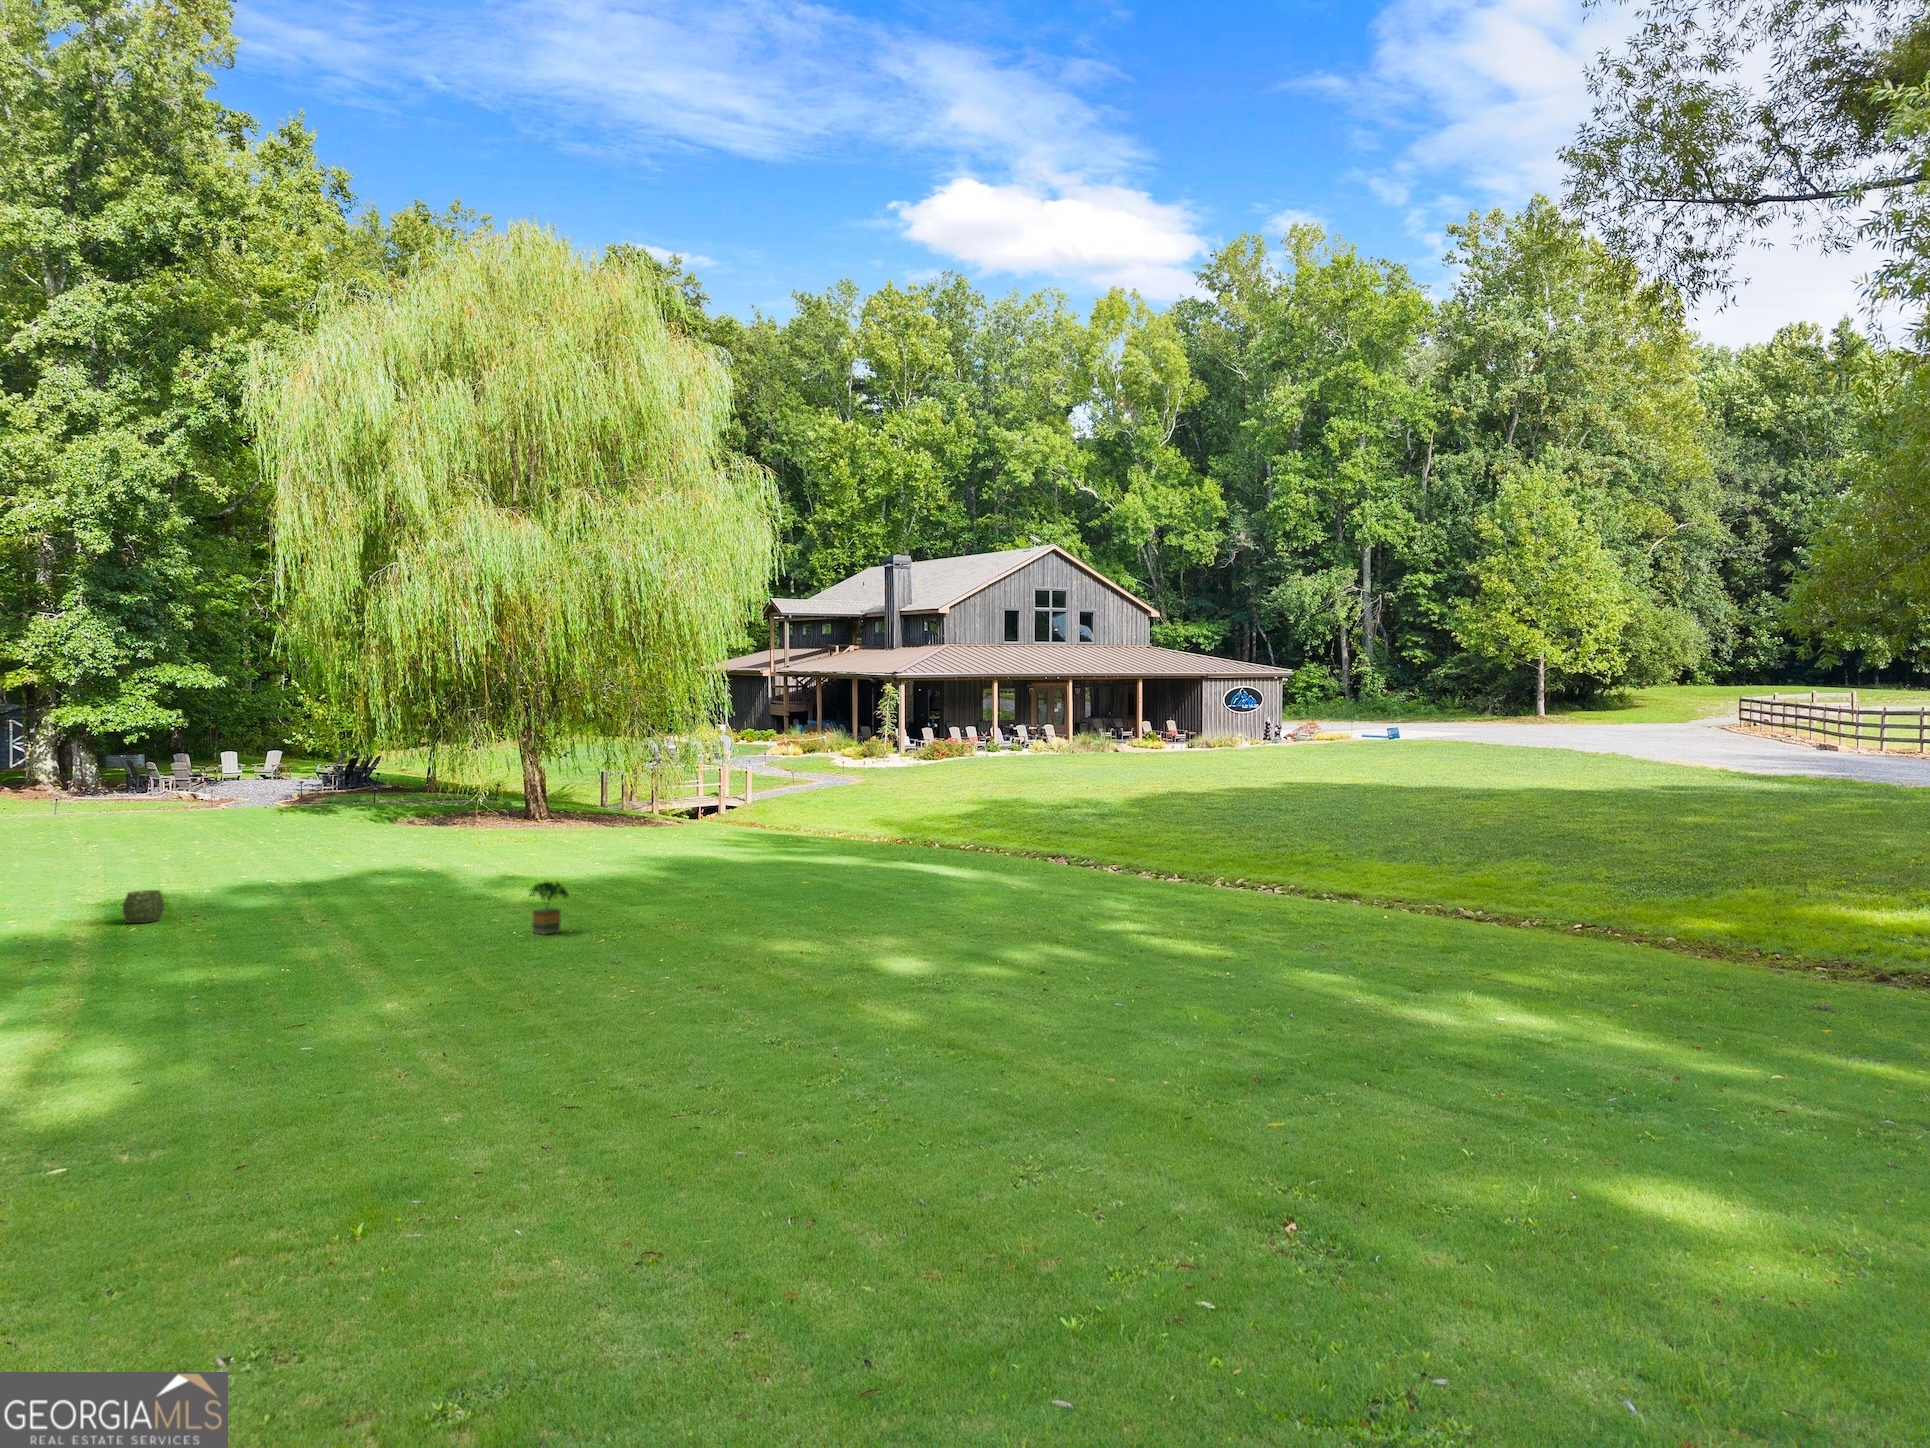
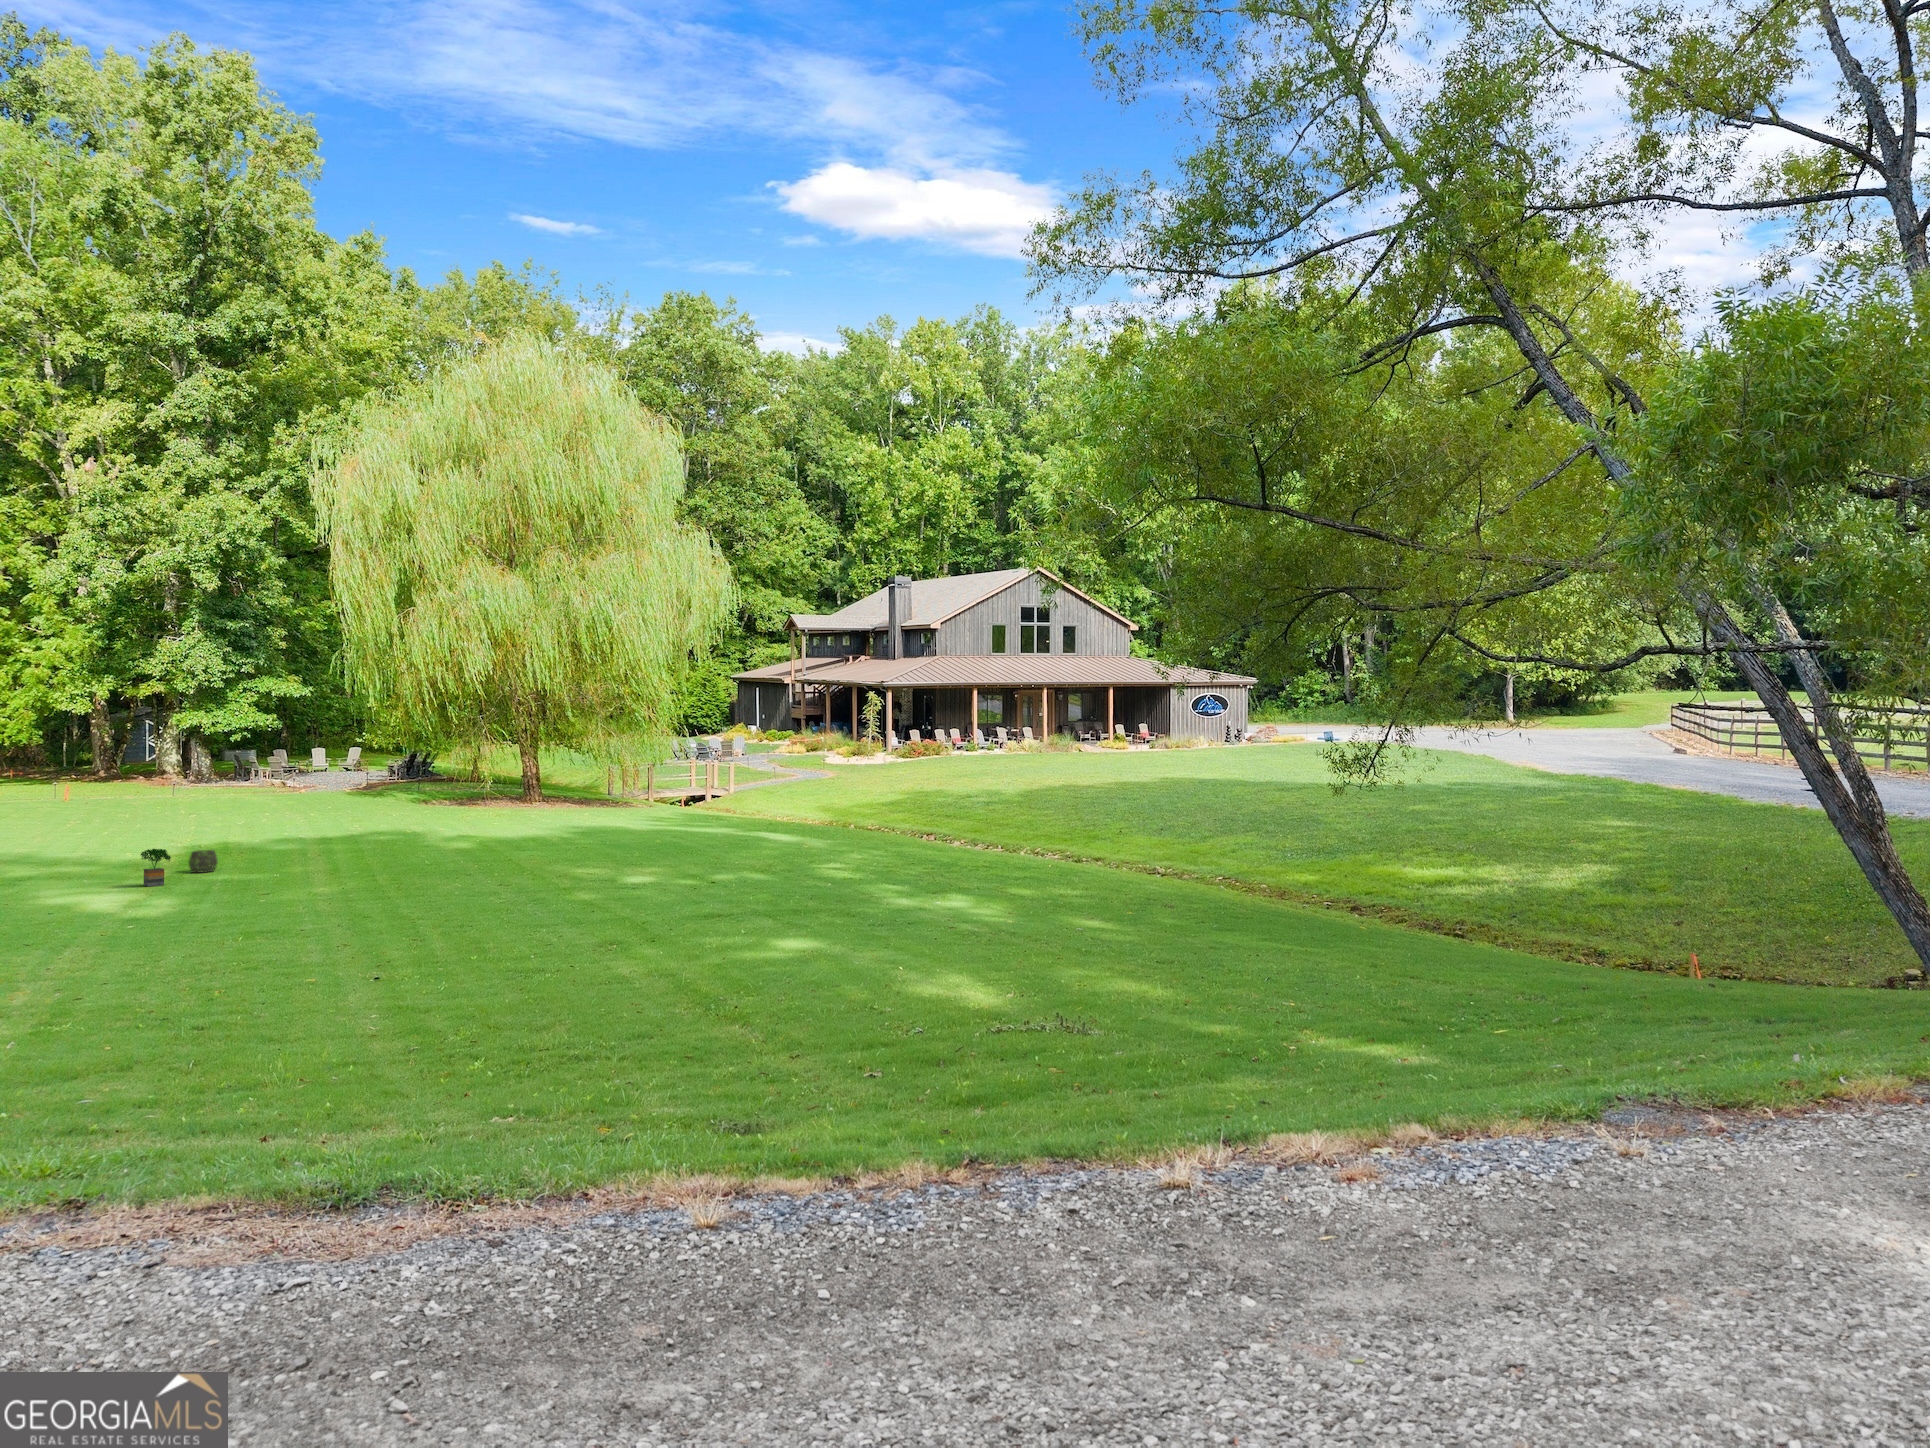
potted tree: present [529,882,568,935] -> present [141,849,171,887]

